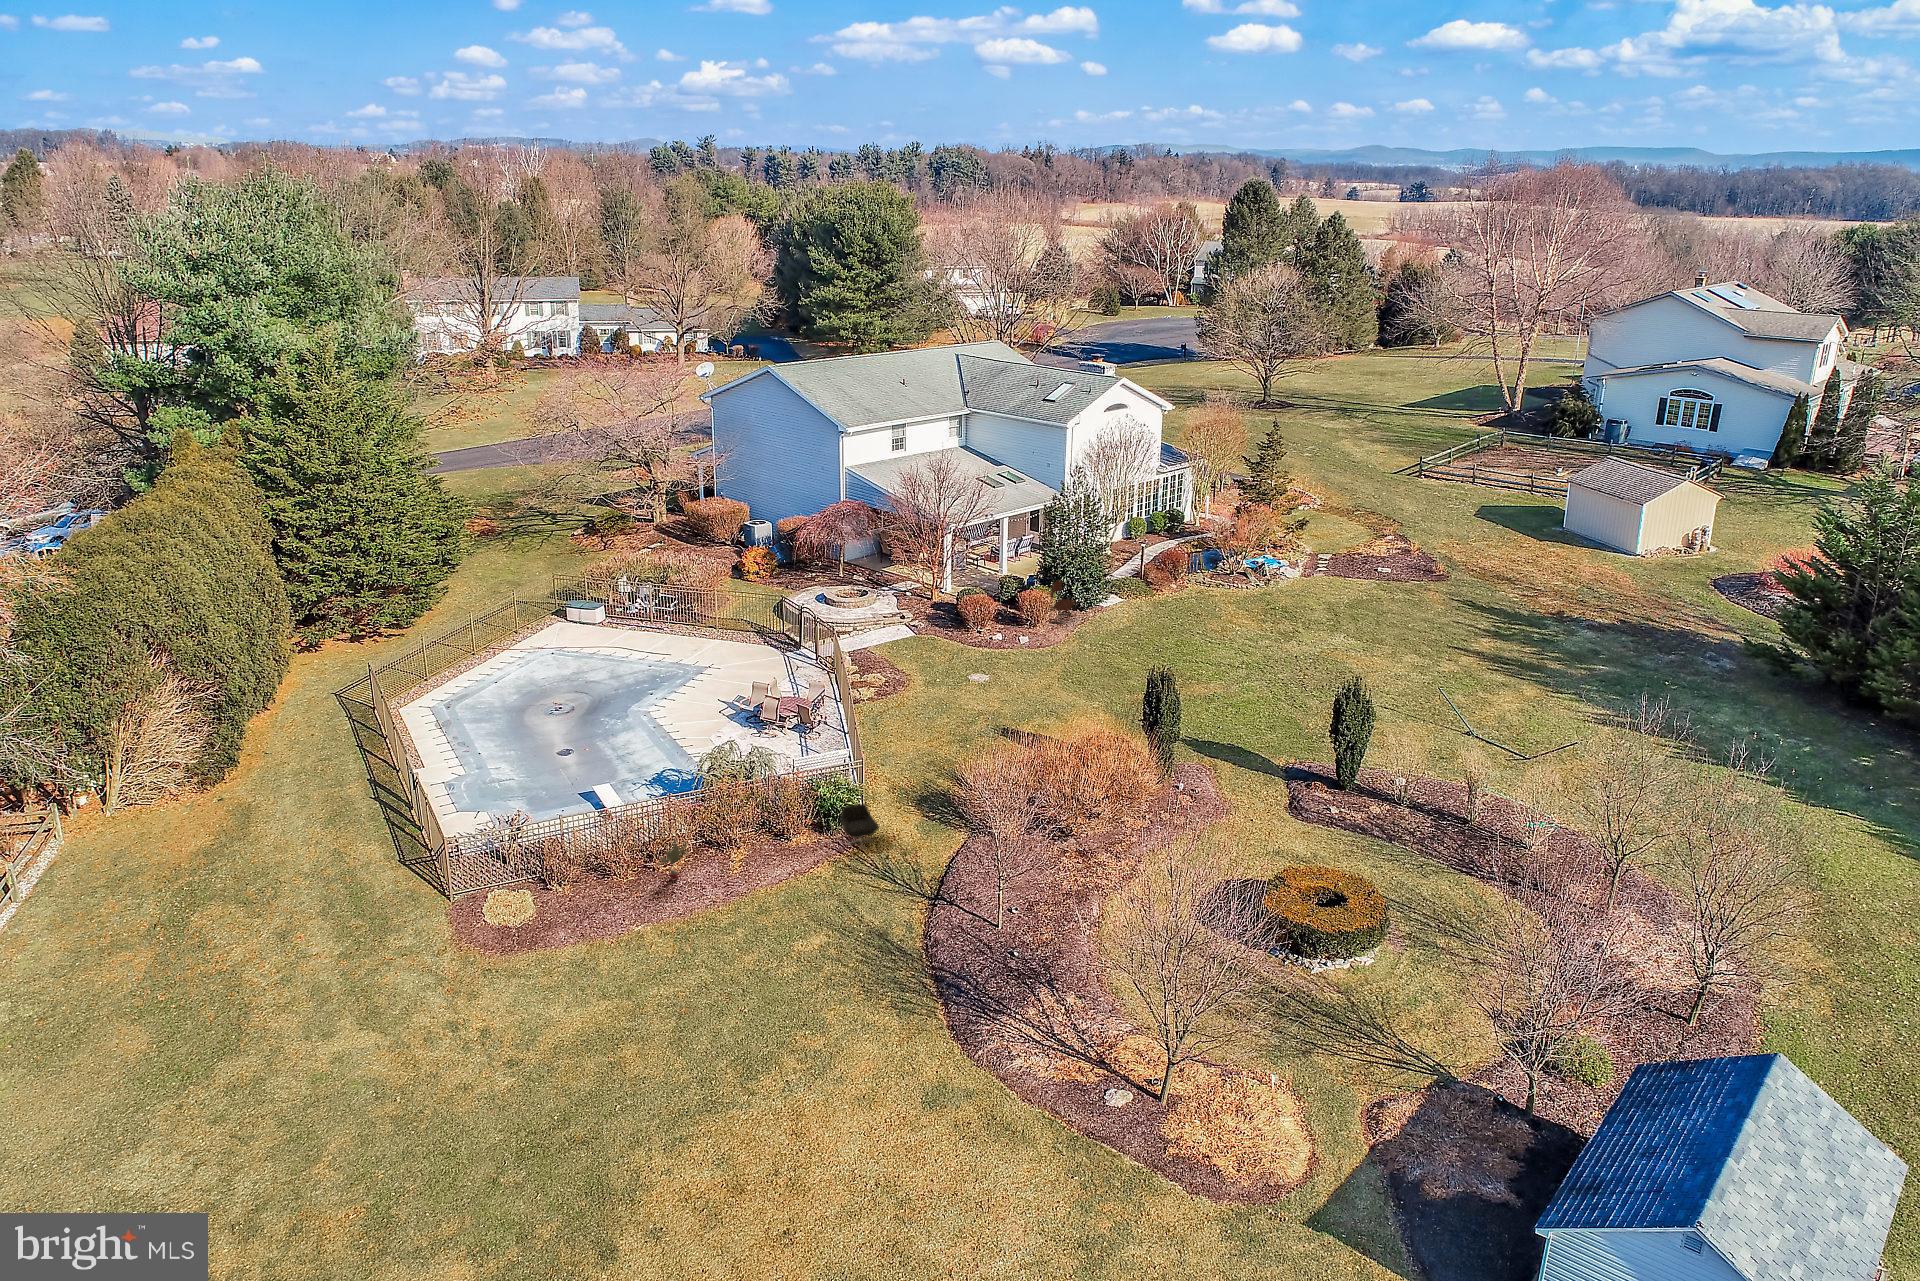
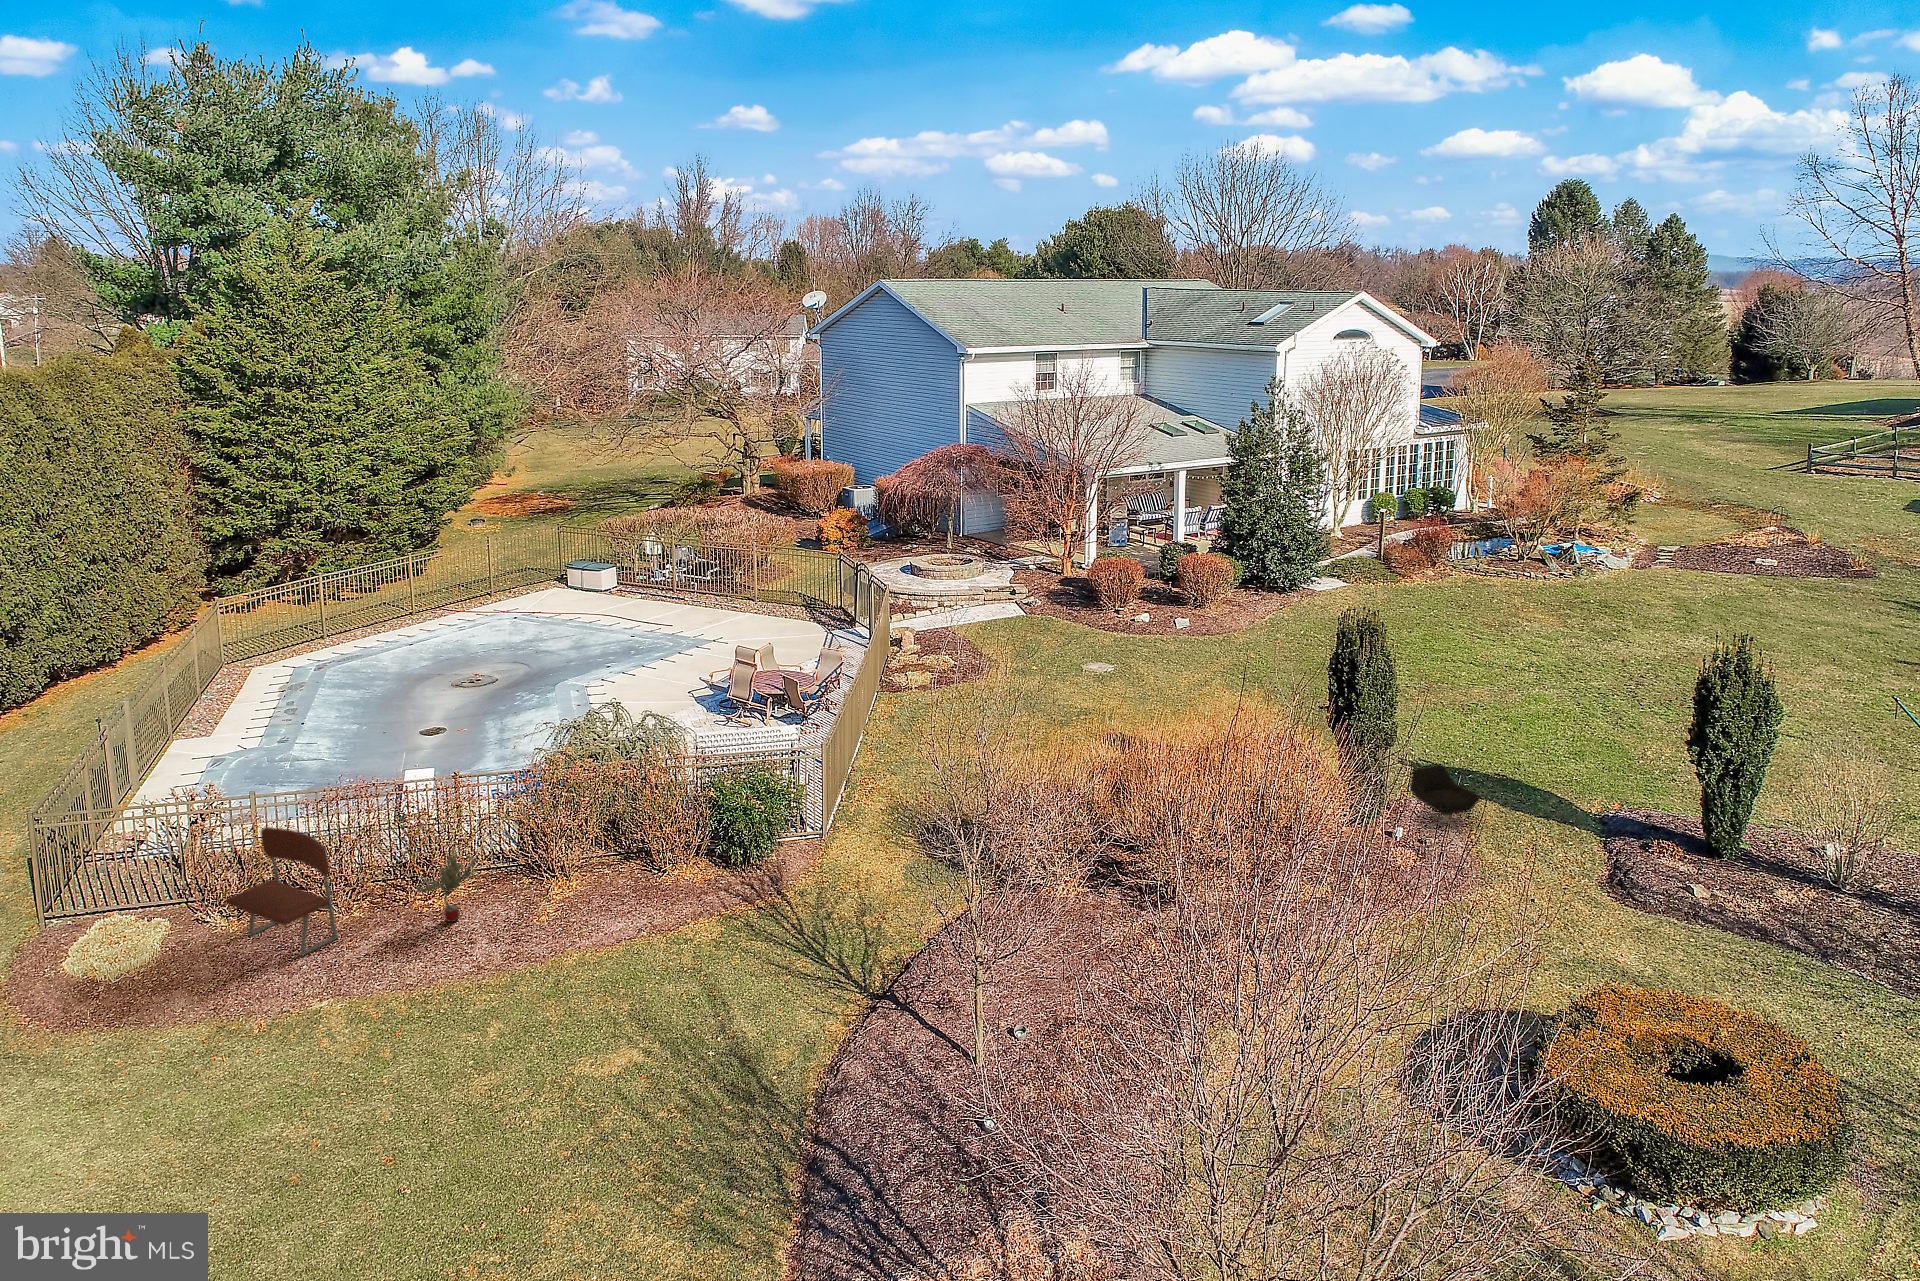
bench: present [1050,580,1076,624] -> present [226,827,339,956]
lounge chair: present [840,804,879,844] -> present [1410,765,1480,832]

